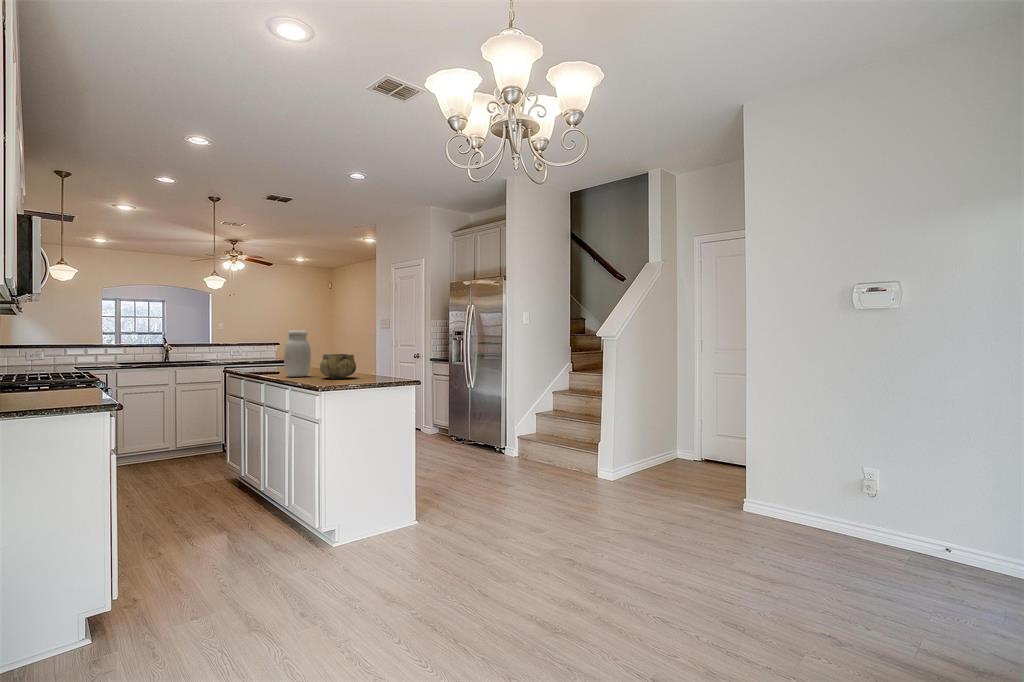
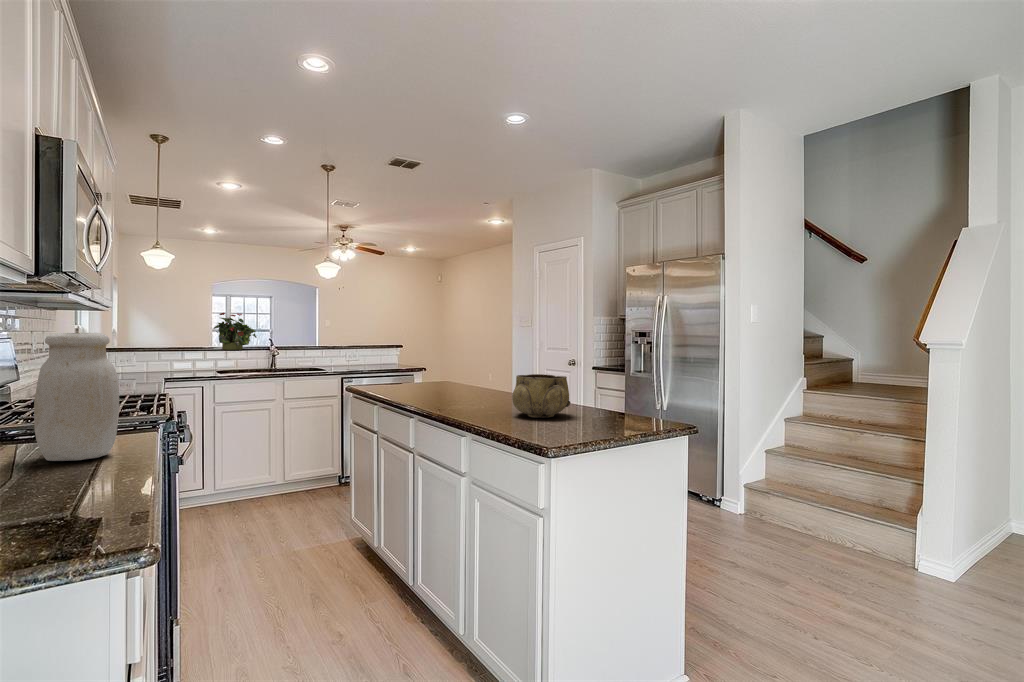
potted plant: none [112,316,150,346] -> present [214,313,257,350]
jar: present [284,330,311,377] -> present [34,333,119,461]

